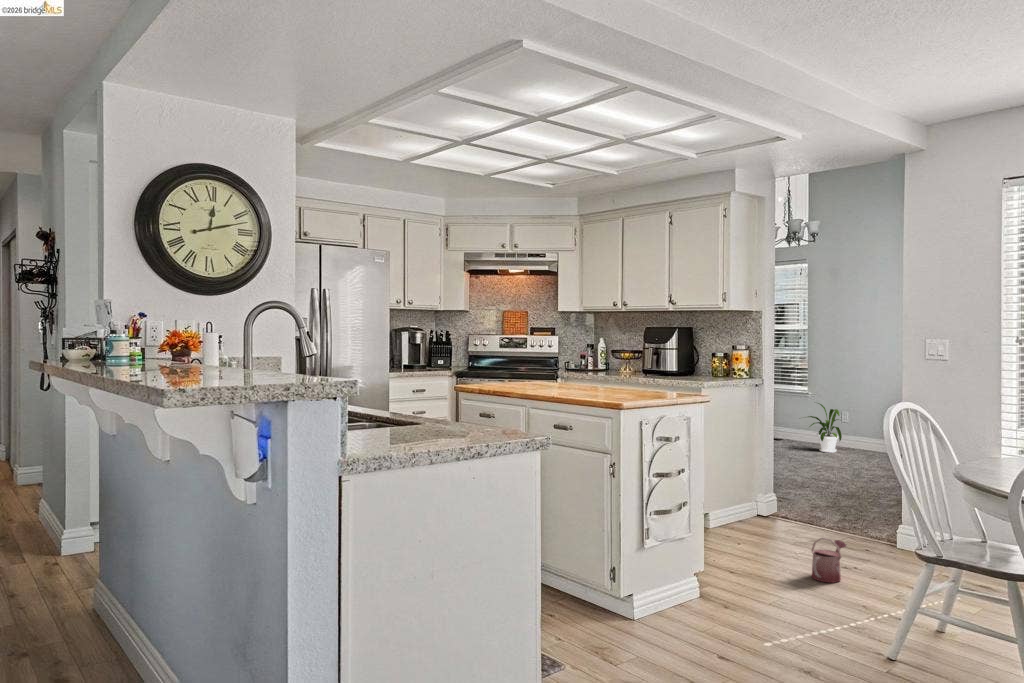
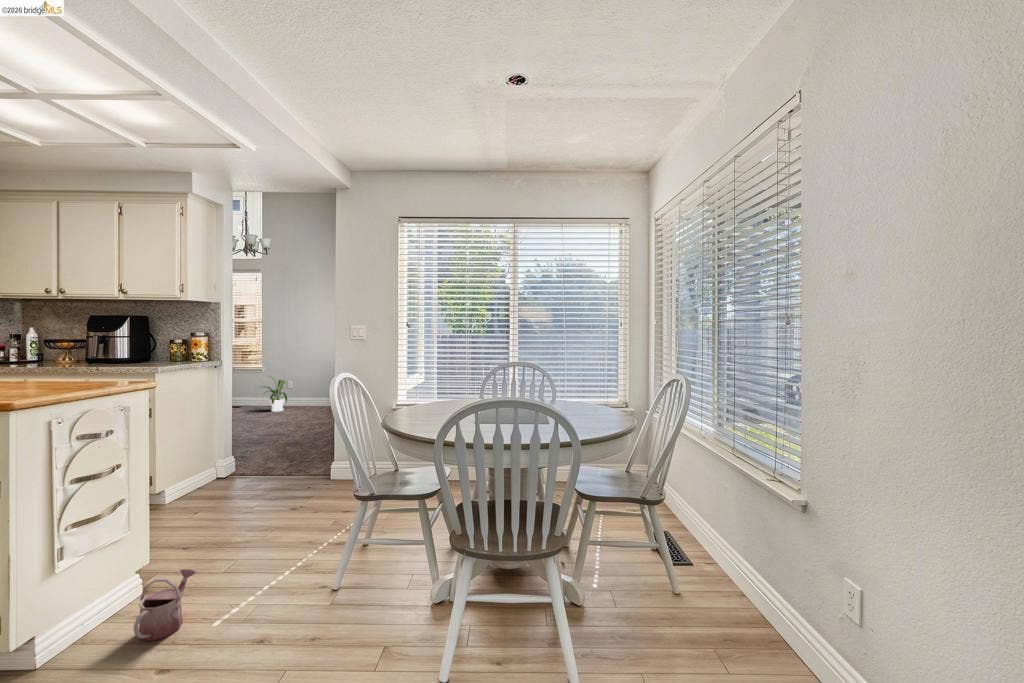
watering can: present [812,538,846,583] -> present [134,569,196,641]

